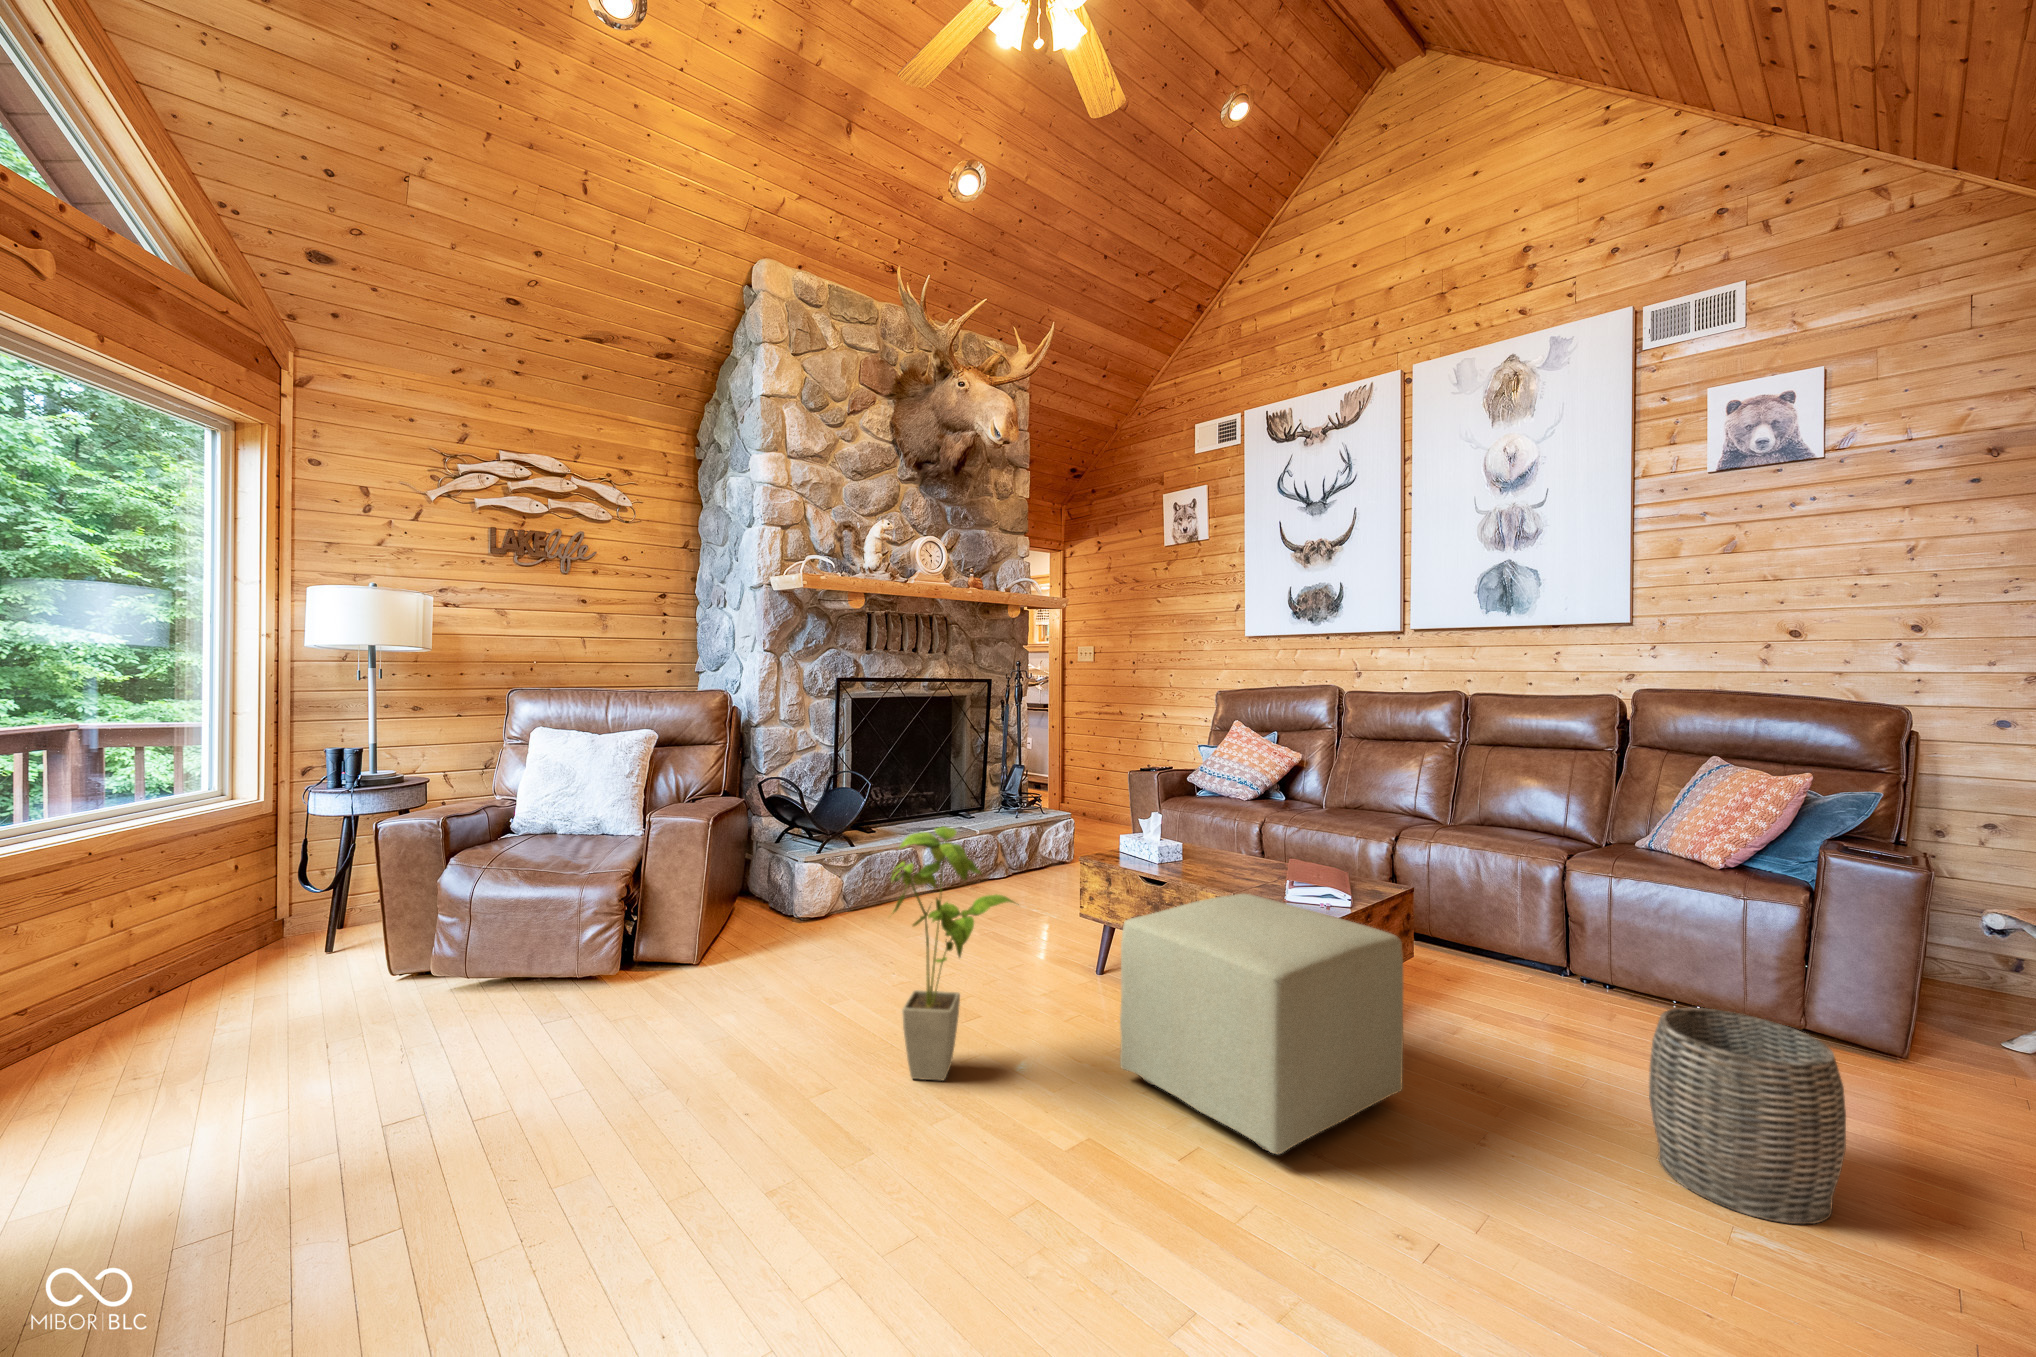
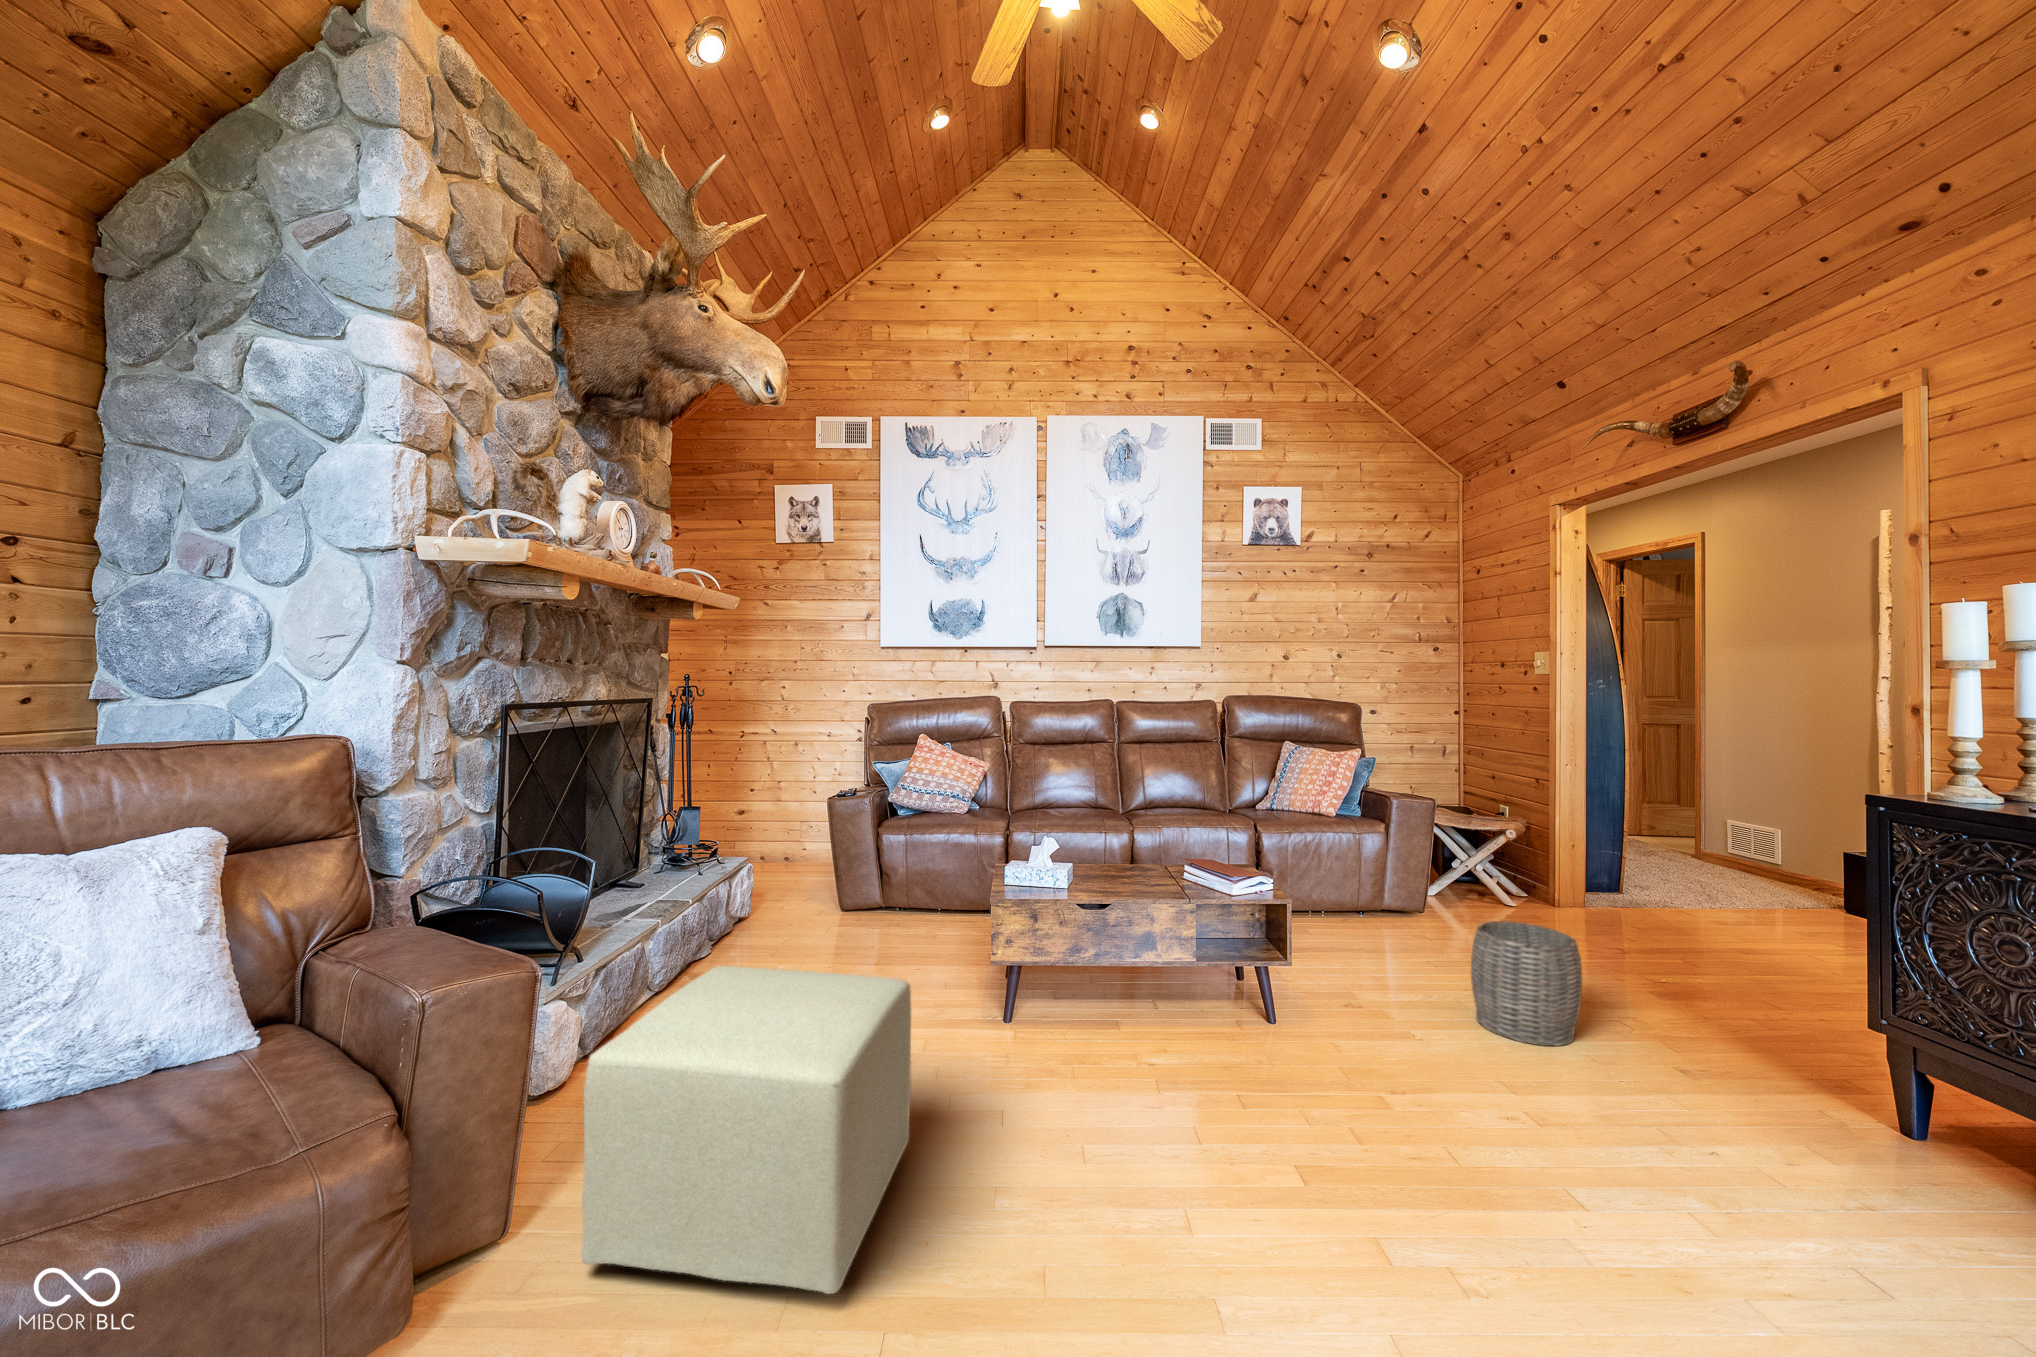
house plant: present [891,827,1015,1080] -> none [1033,904,1199,1225]
ottoman: present [1120,894,1403,1154] -> present [582,966,911,1294]

